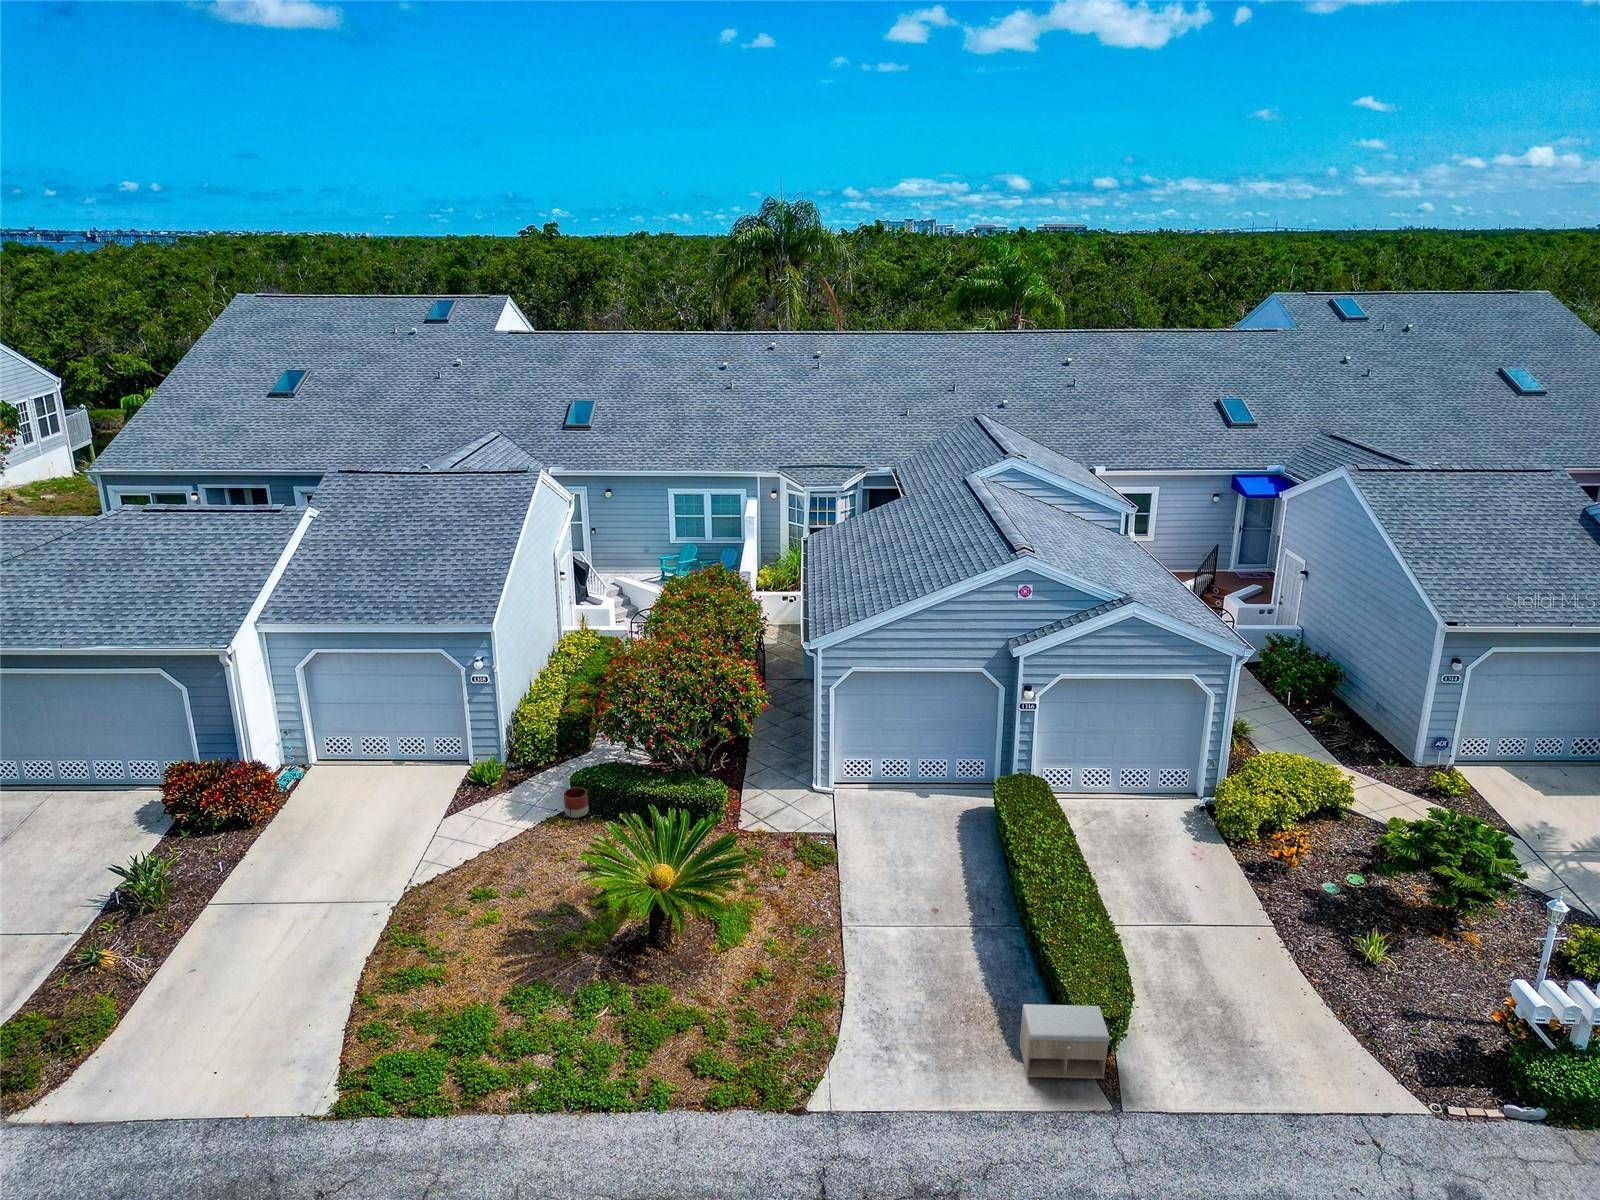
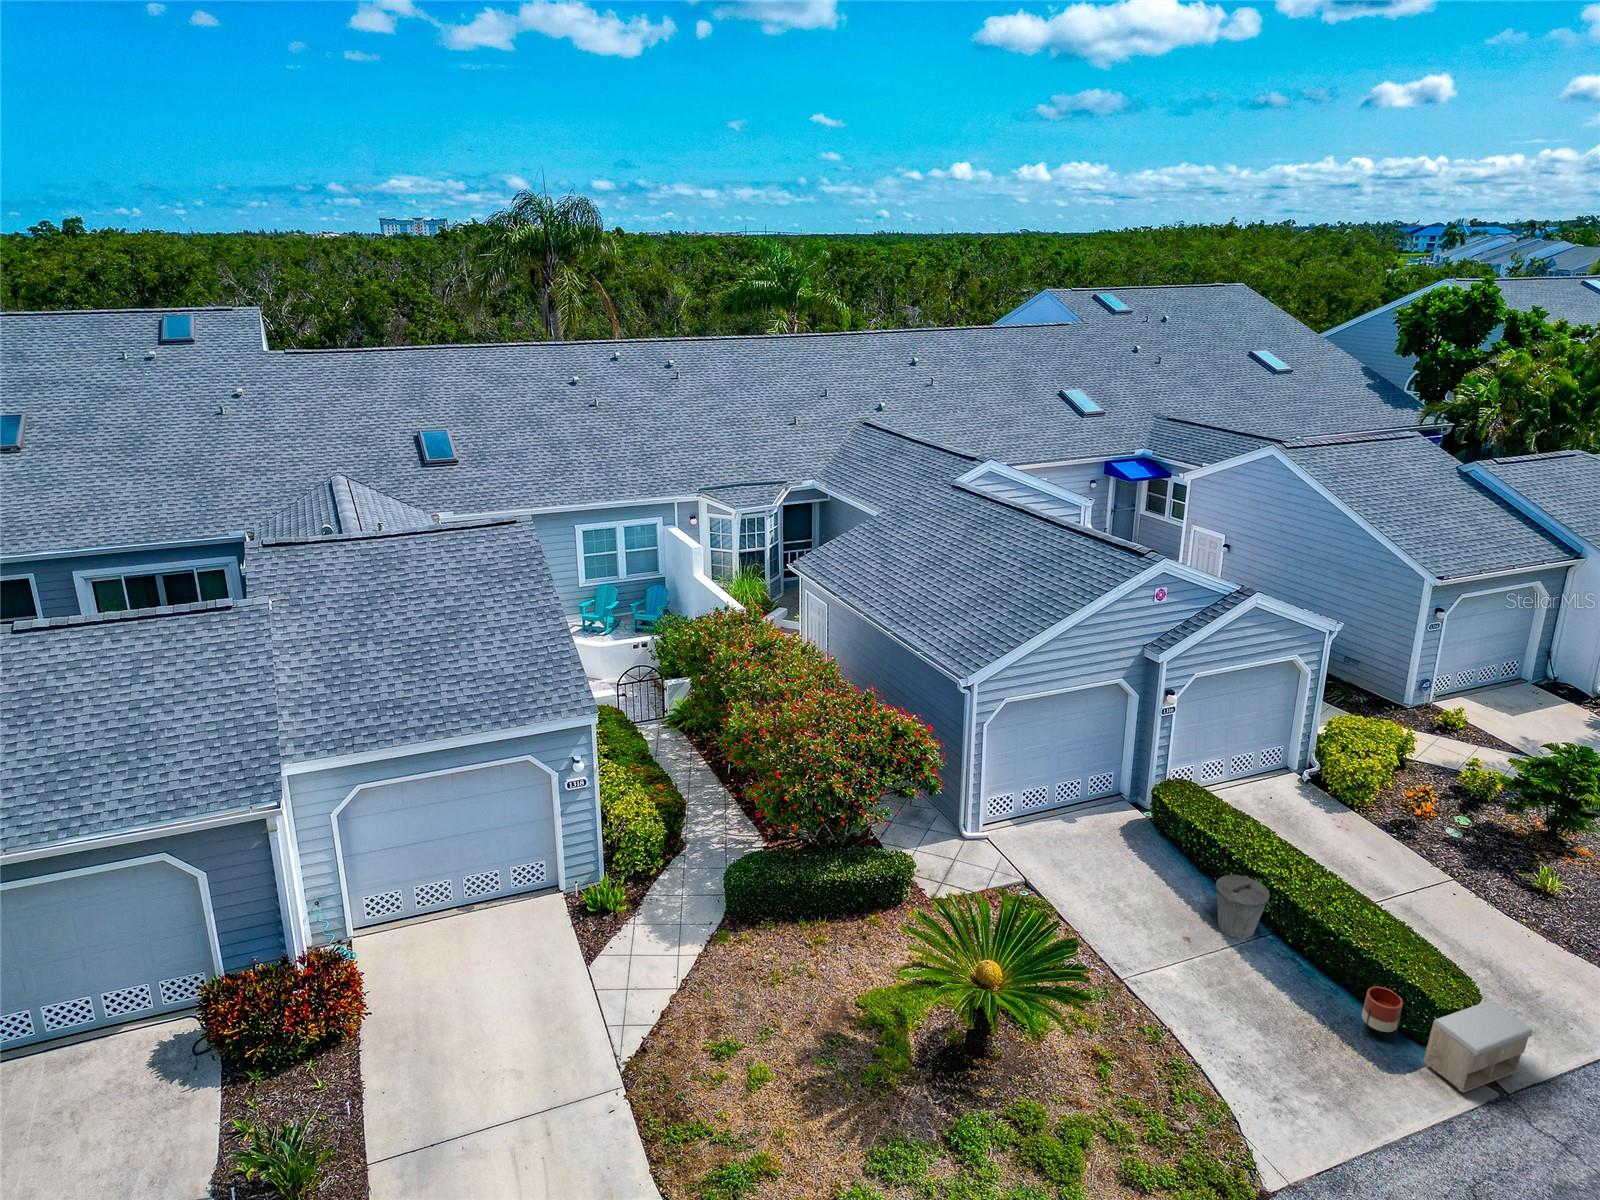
planter: present [564,787,590,826] -> present [1362,986,1403,1040]
trash can: none [954,858,1003,919] -> present [1215,875,1270,939]

